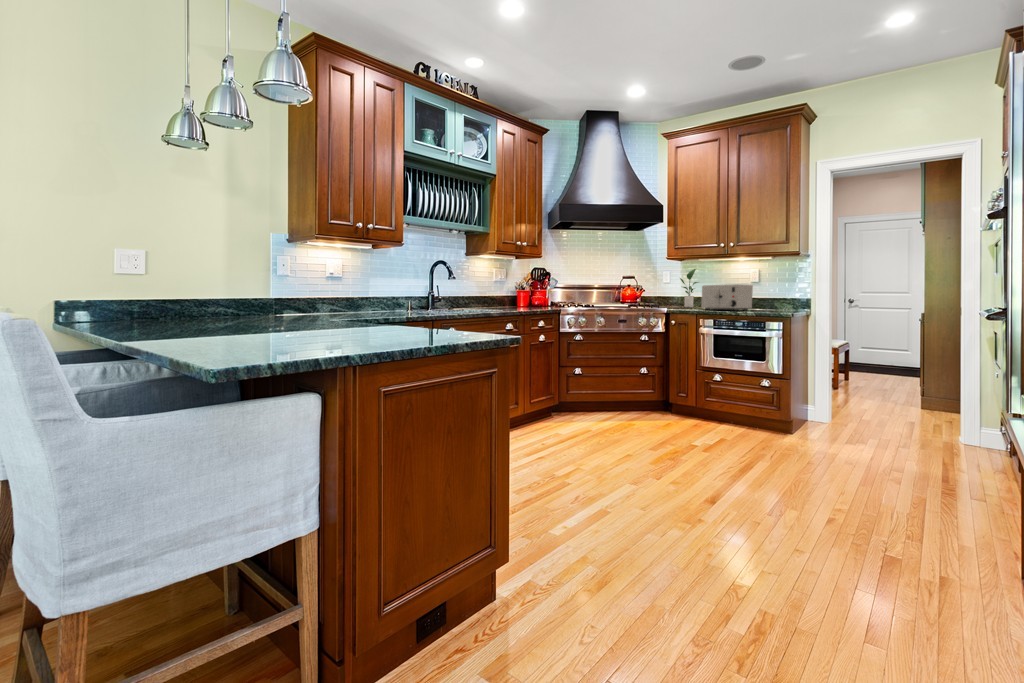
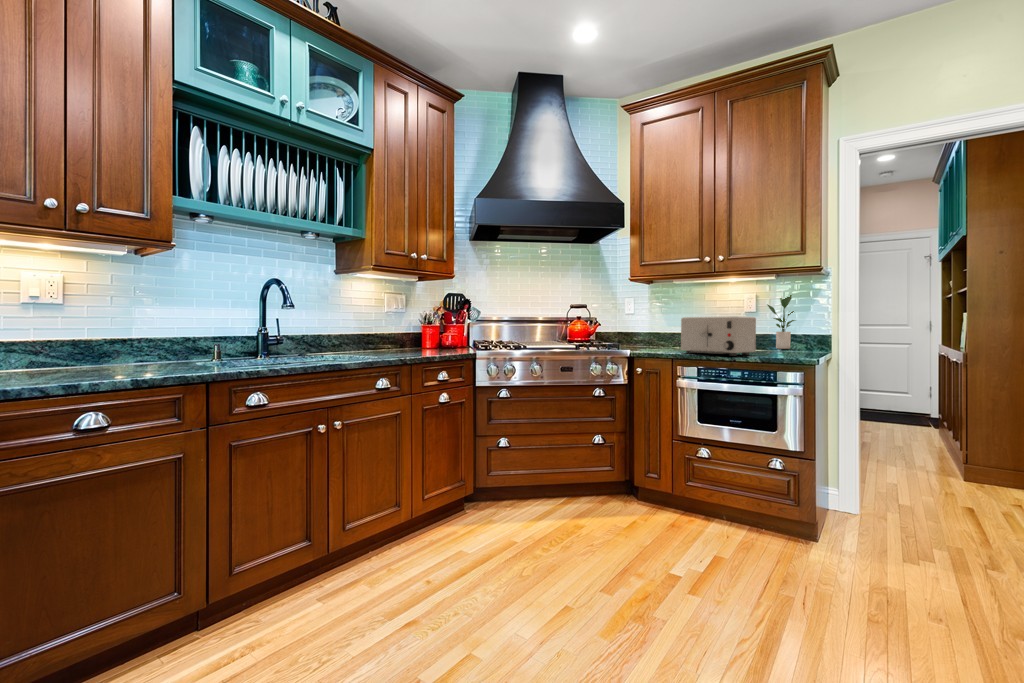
potted plant: present [680,269,698,307] -> present [767,295,796,349]

